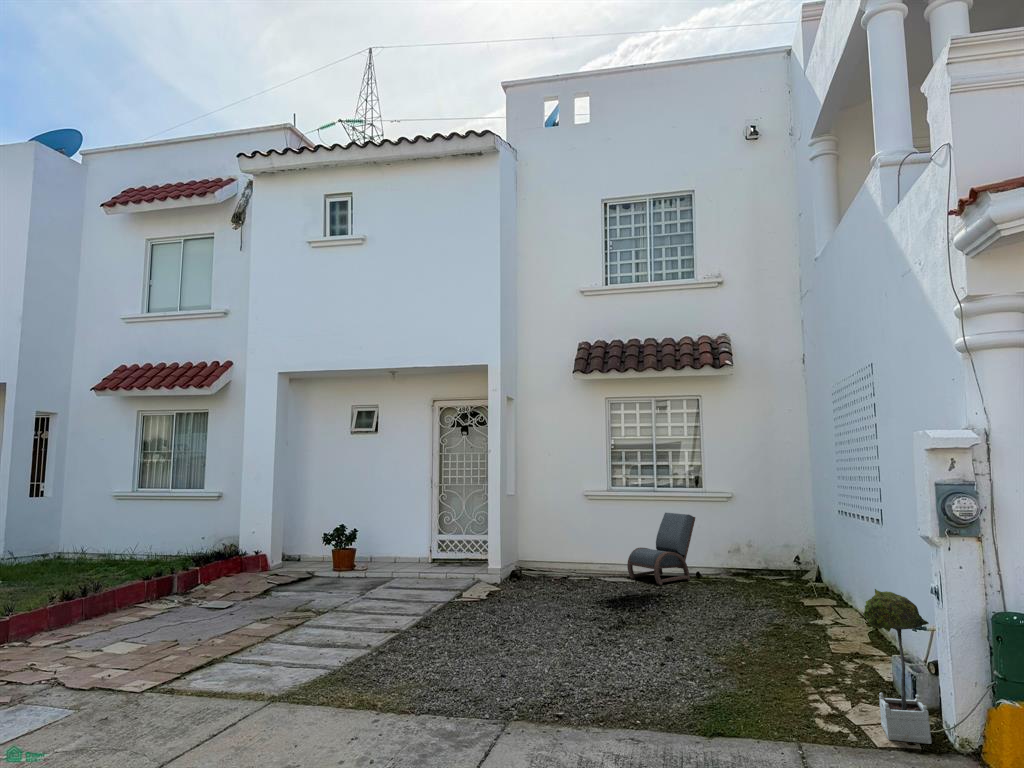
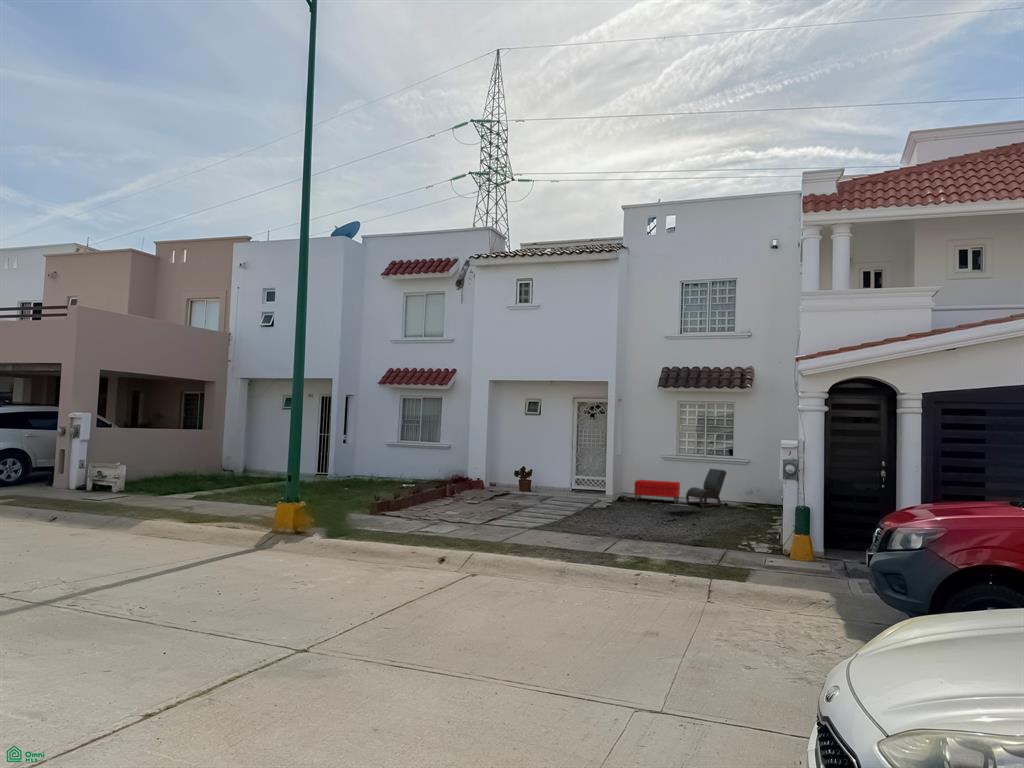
bench: none [537,538,615,579] -> present [634,480,680,503]
potted tree: present [863,589,932,744] -> none [761,497,784,553]

